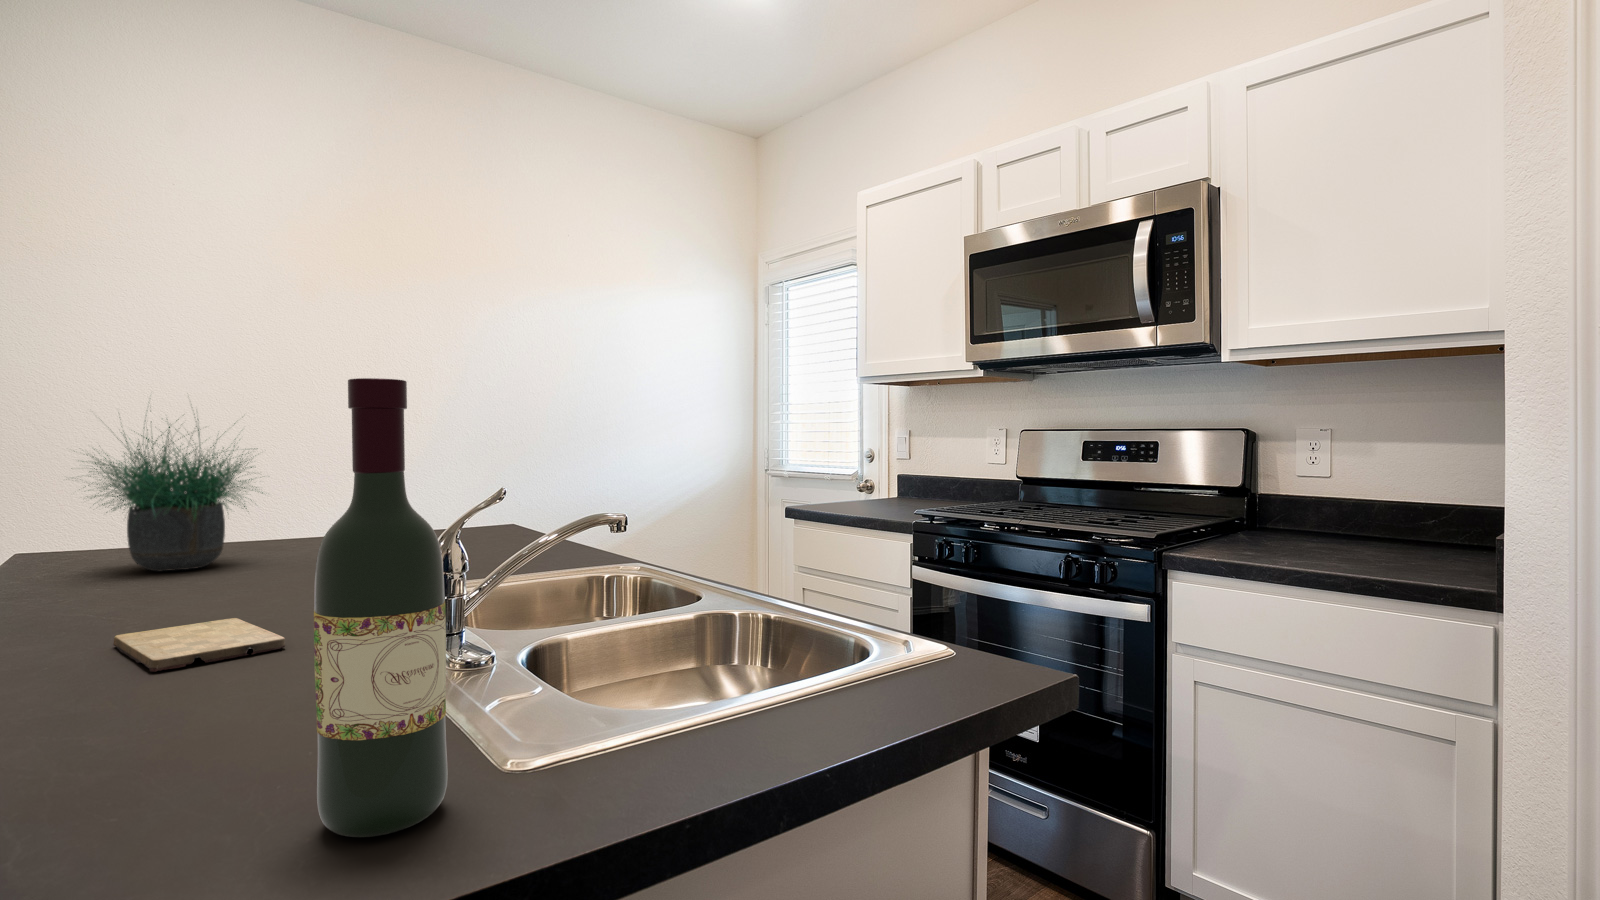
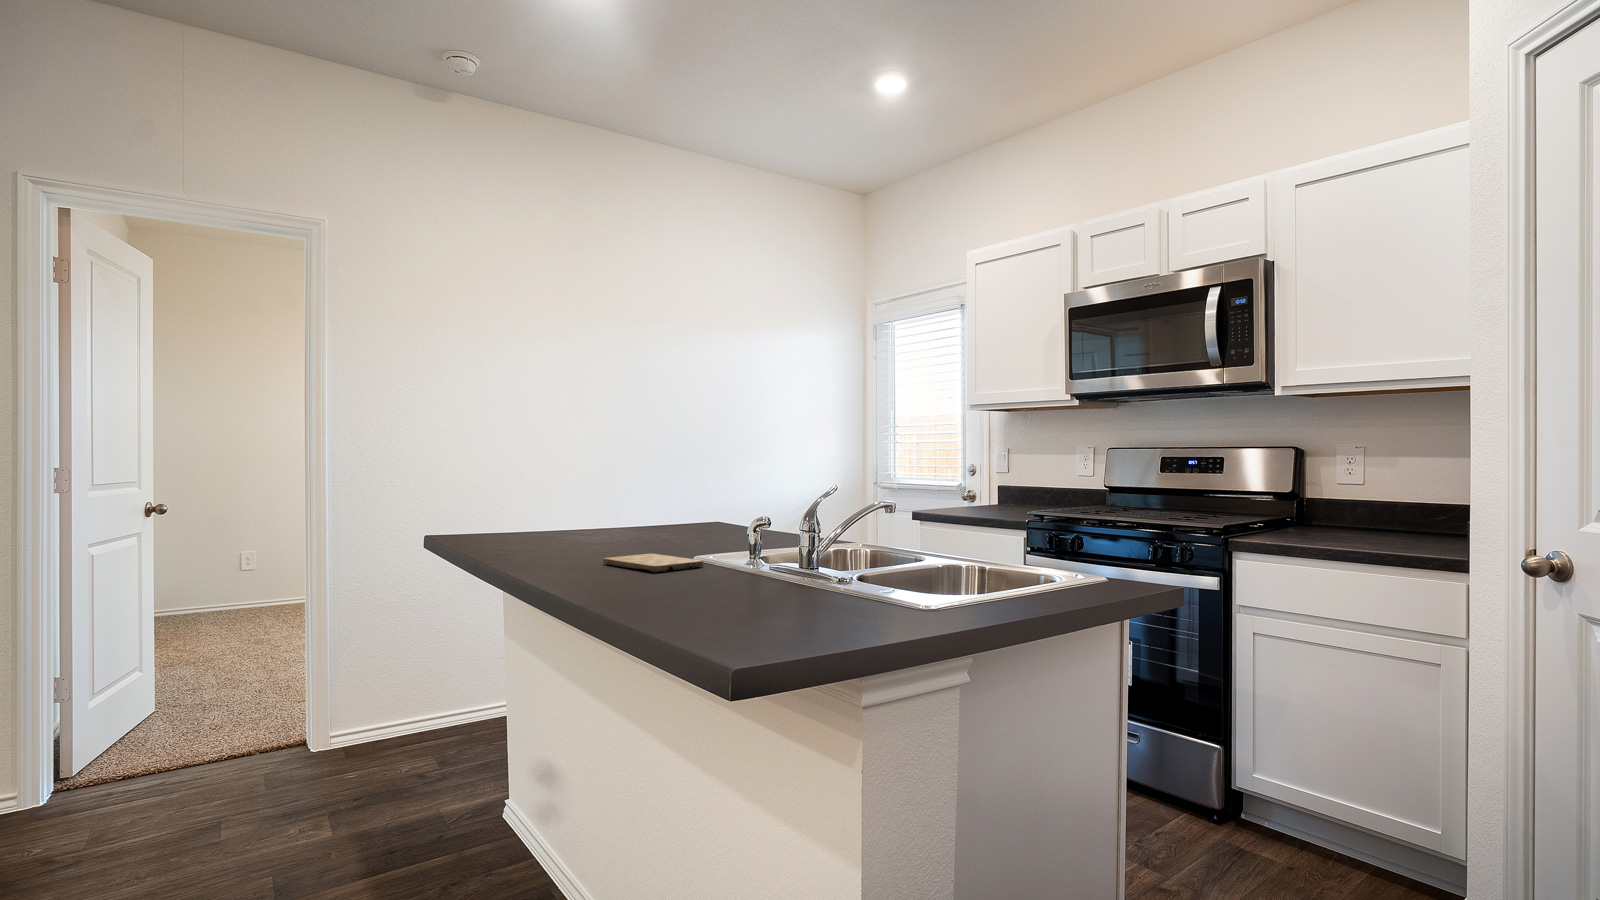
wine bottle: present [314,378,448,837] -> none [849,415,900,613]
potted plant: present [88,420,263,572] -> none [476,415,607,536]

